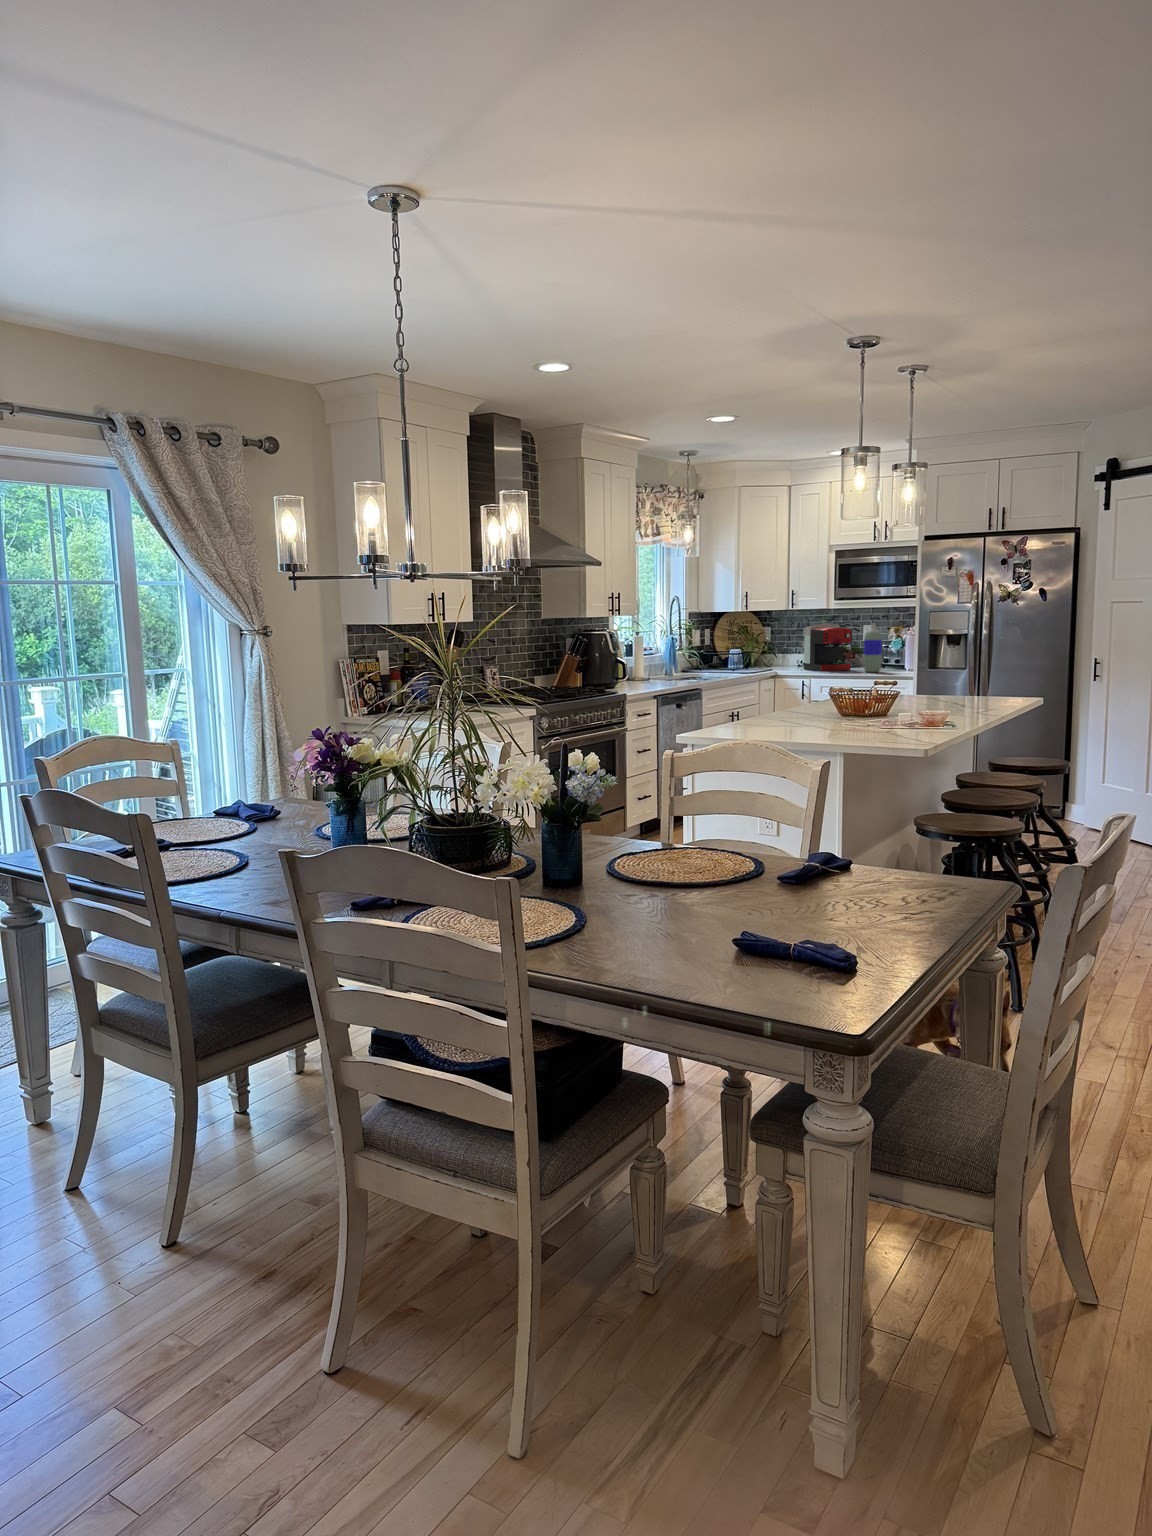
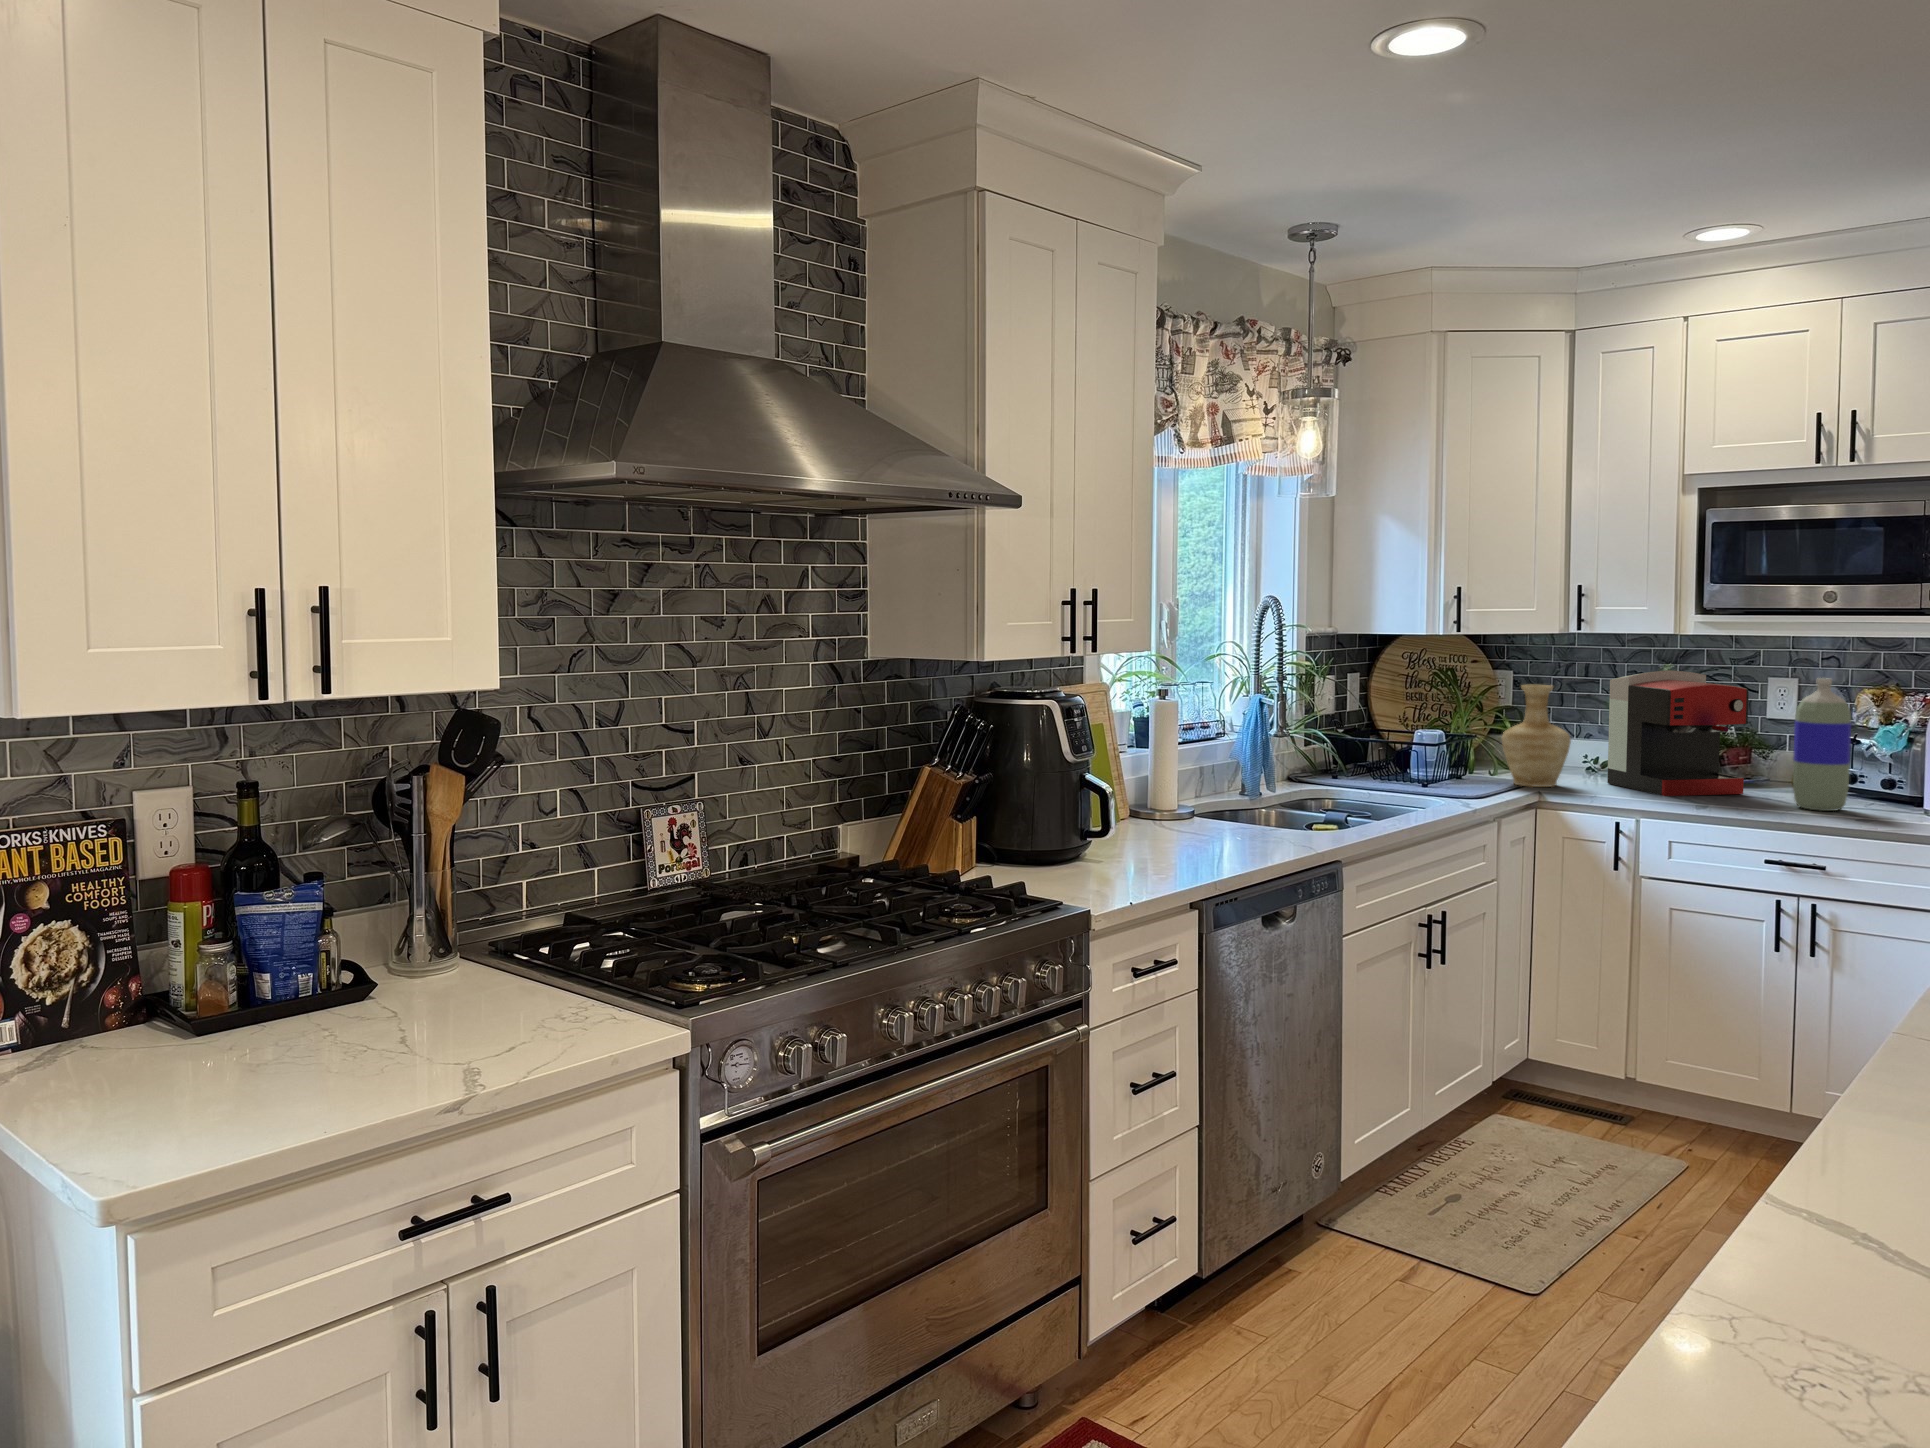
vase: none [764,630,789,670] -> present [1502,685,1571,787]

